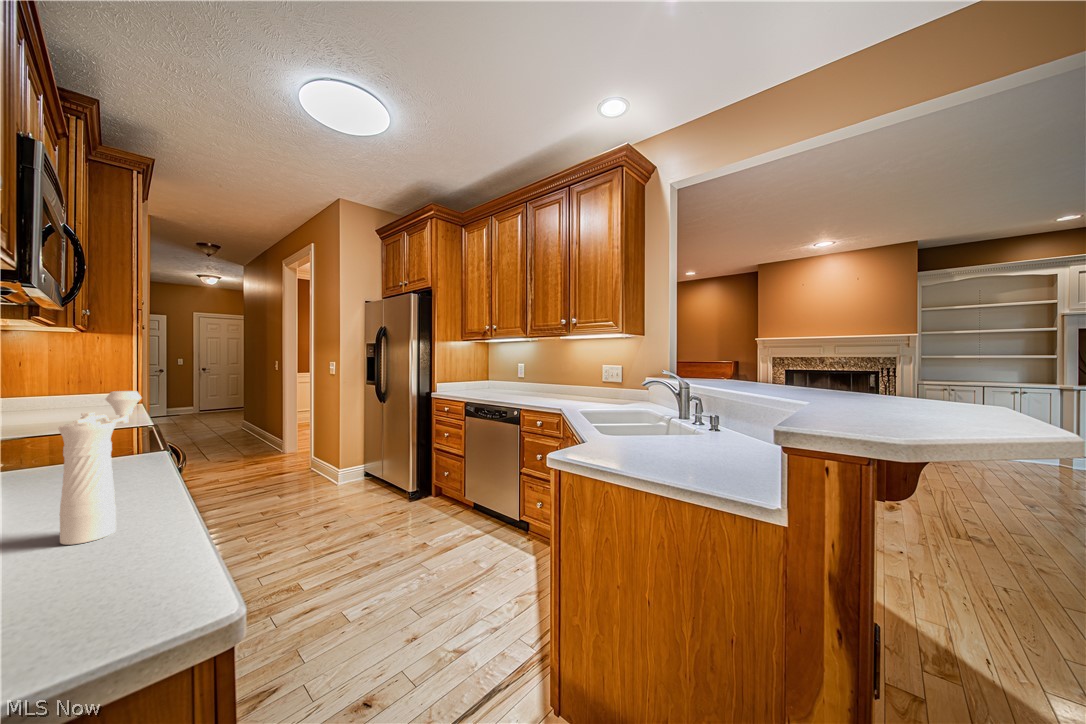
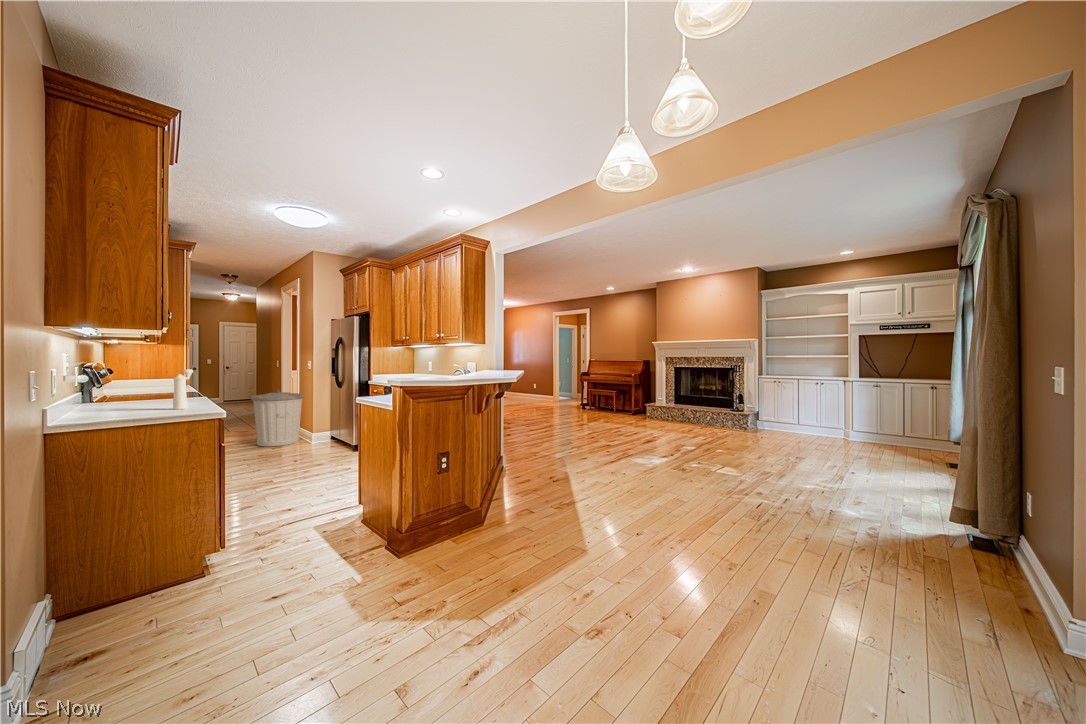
trash can: none [247,405,324,492] -> present [251,390,304,446]

